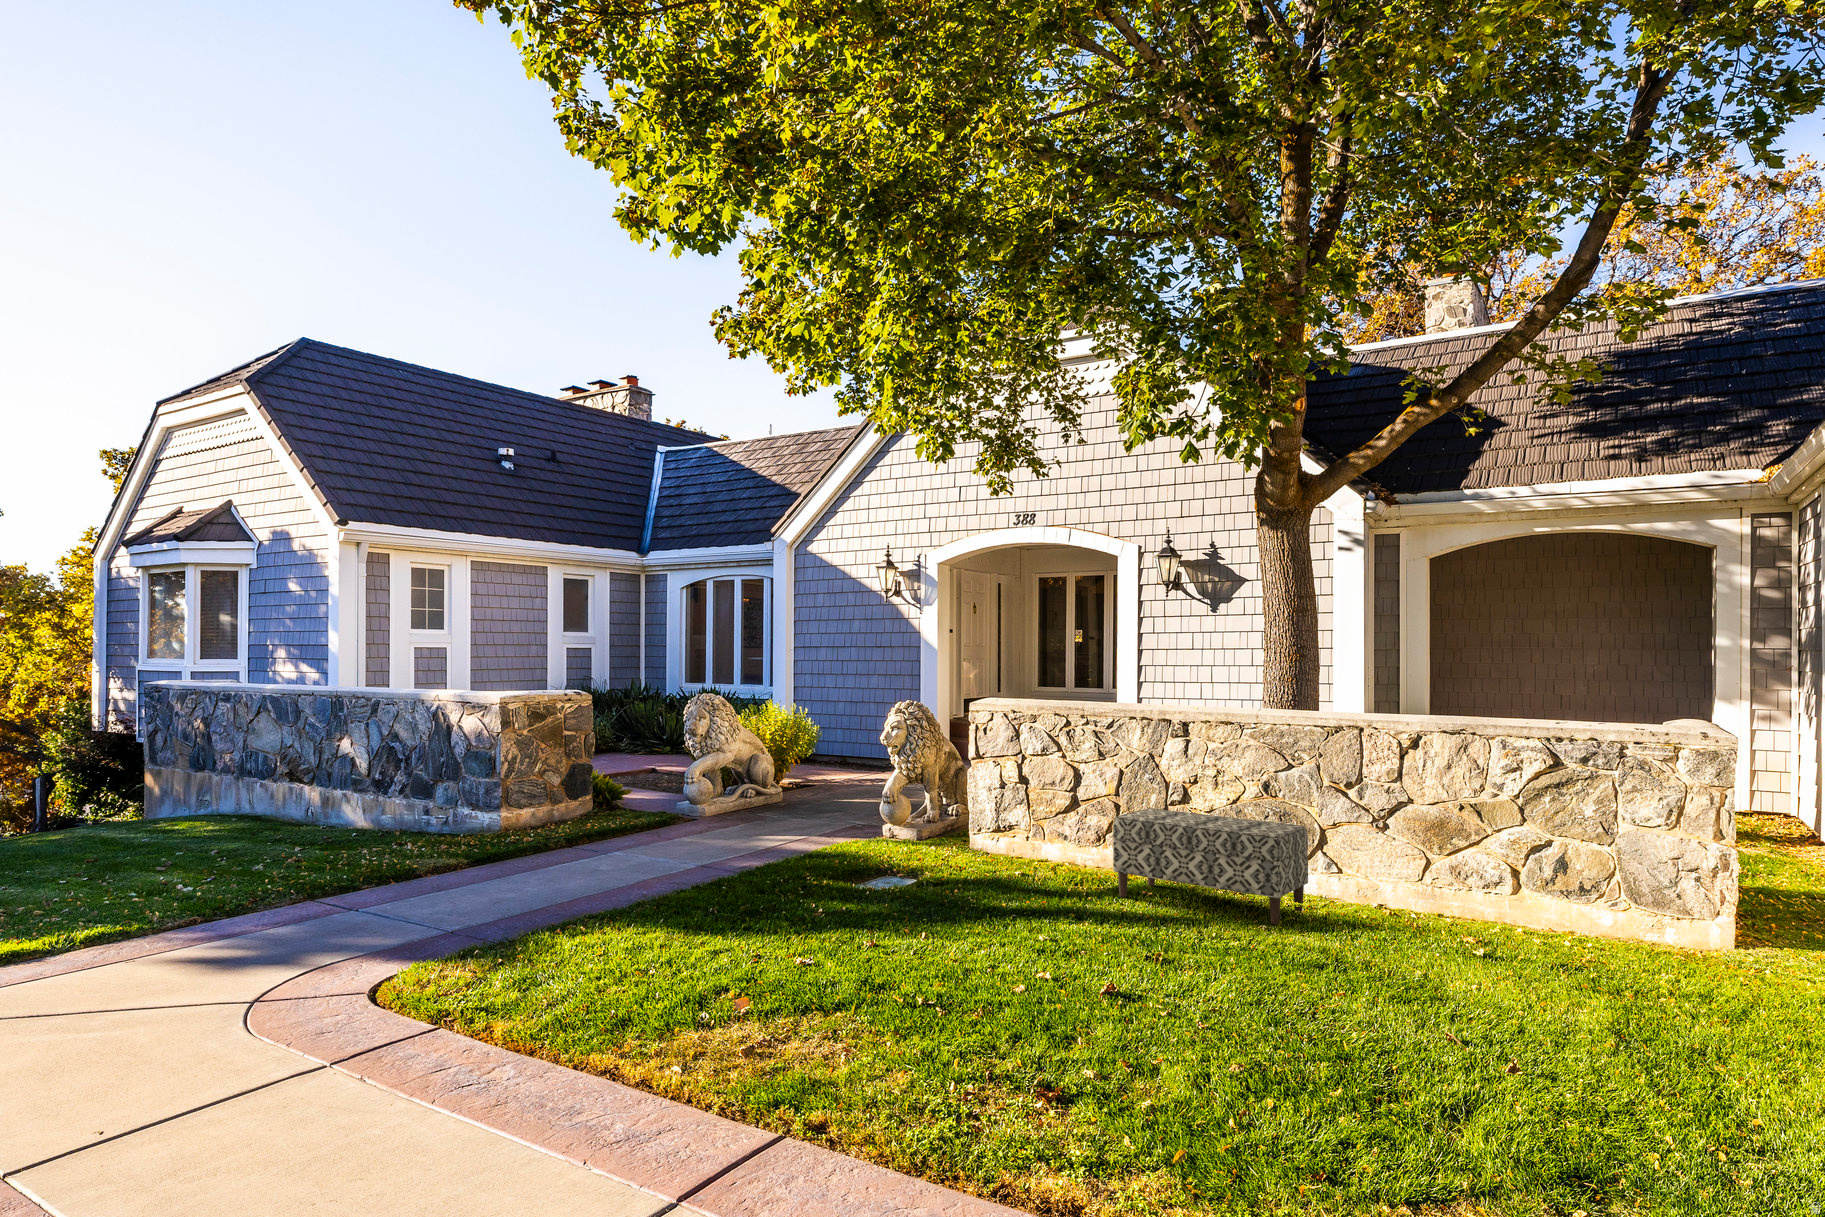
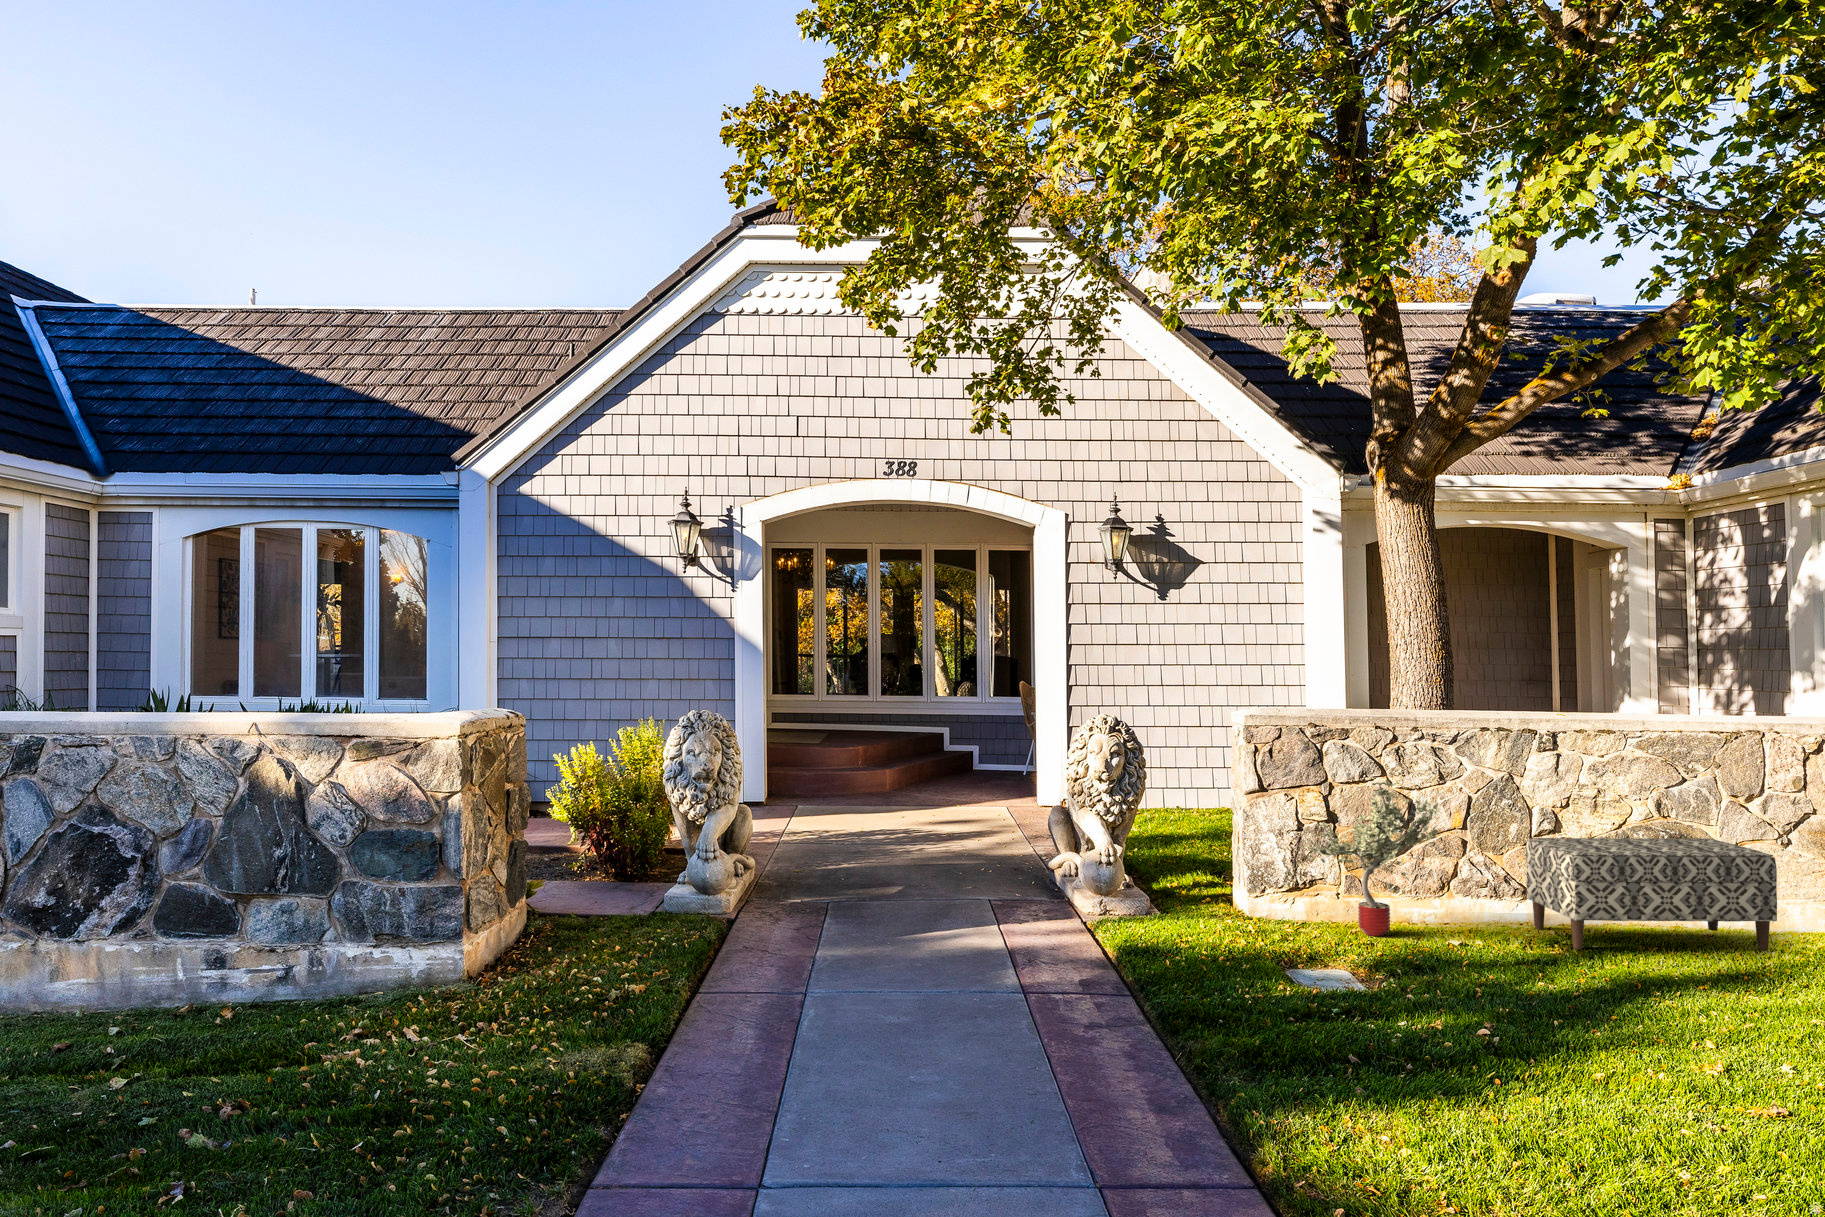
potted tree: none [980,749,1060,869] -> present [1309,780,1438,936]

